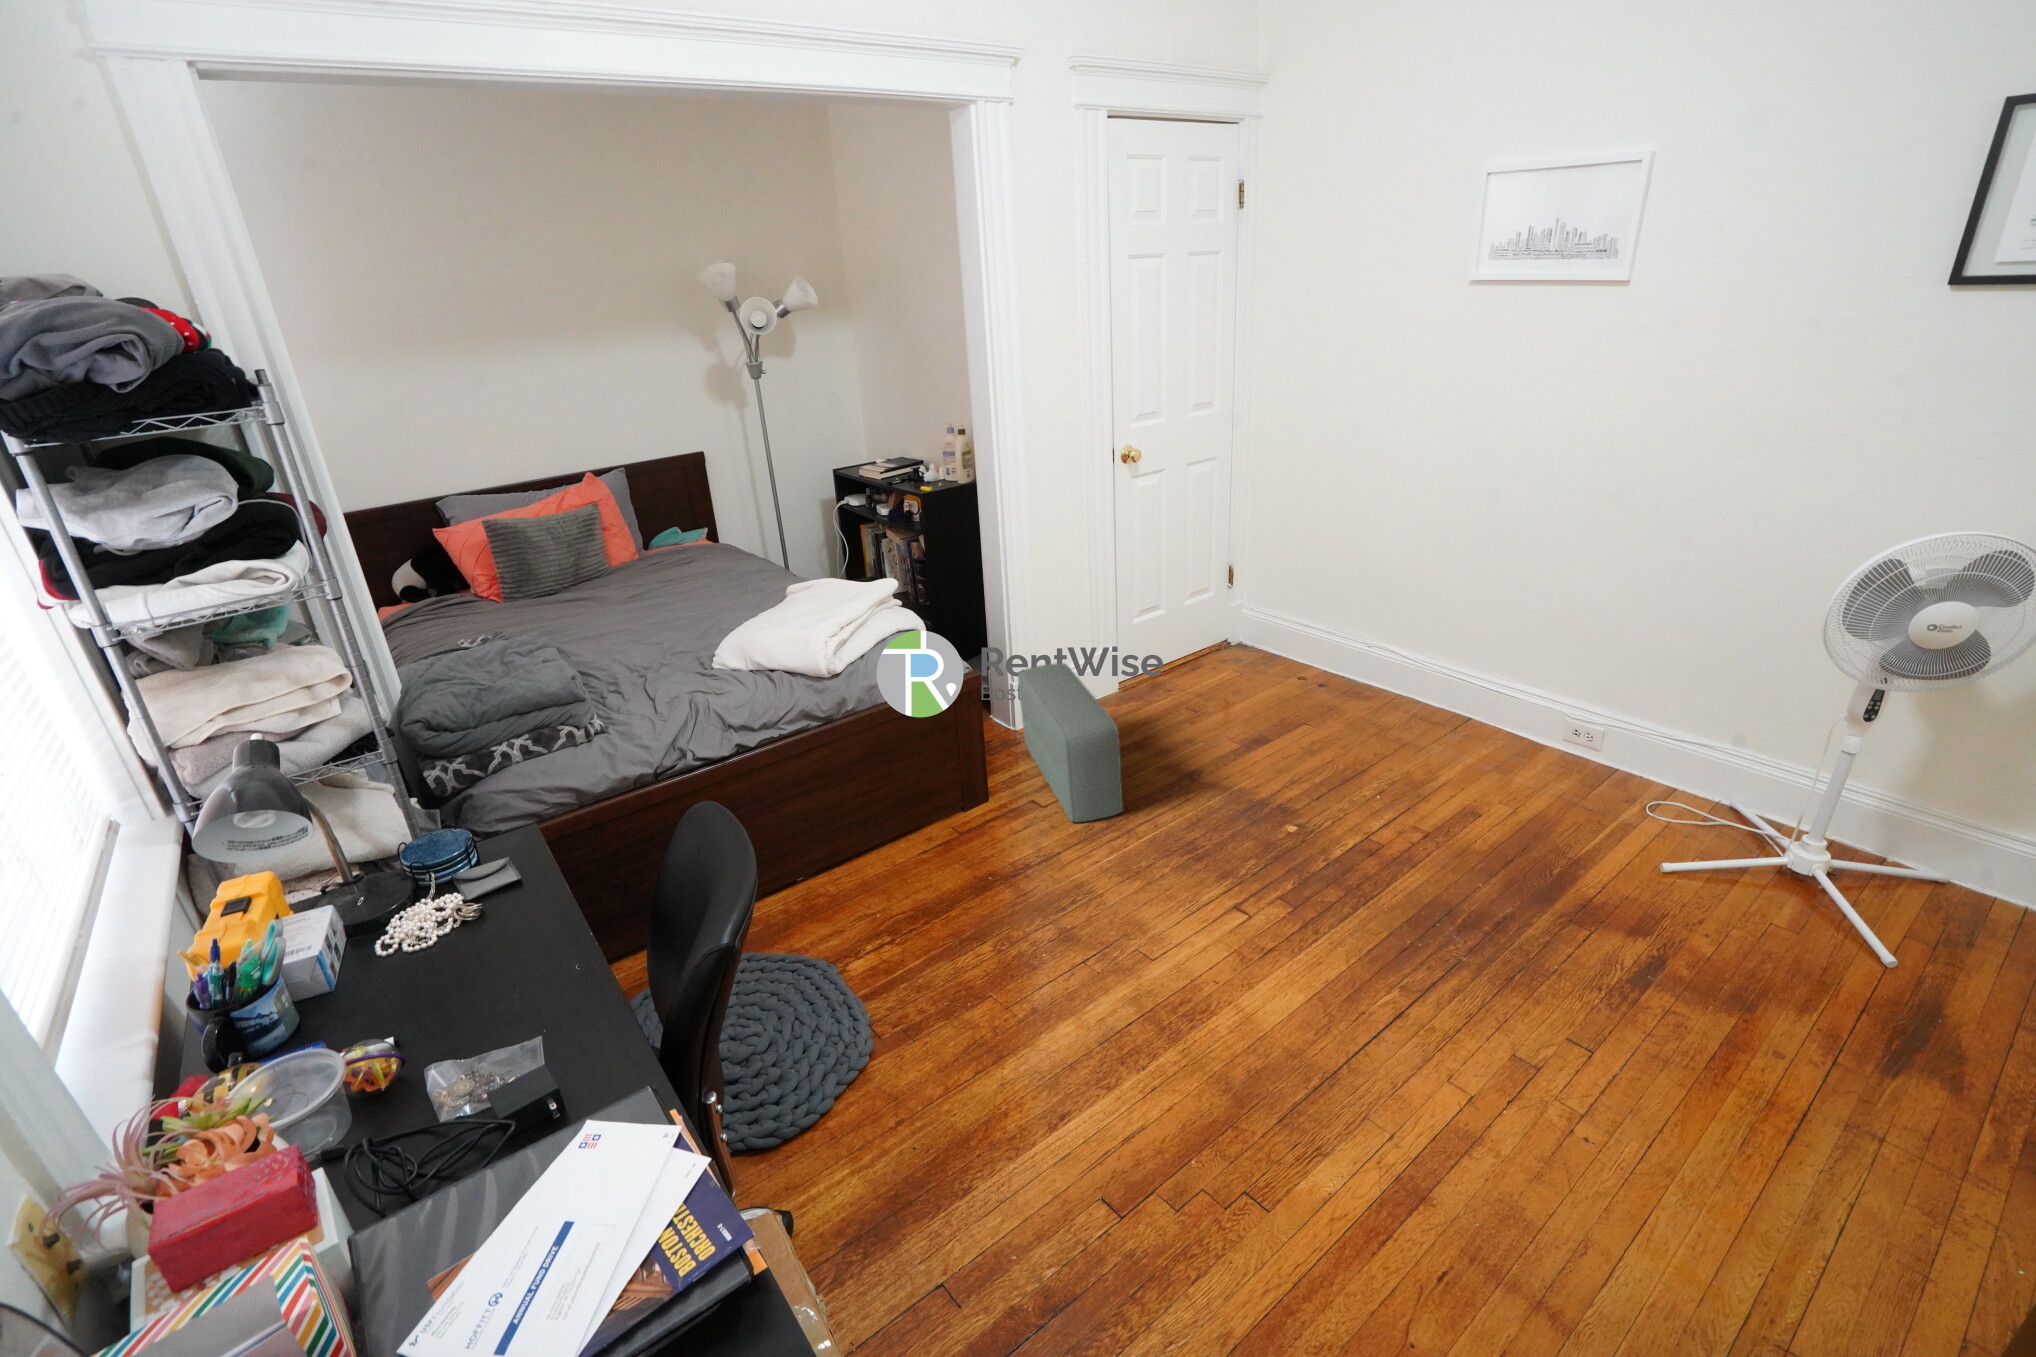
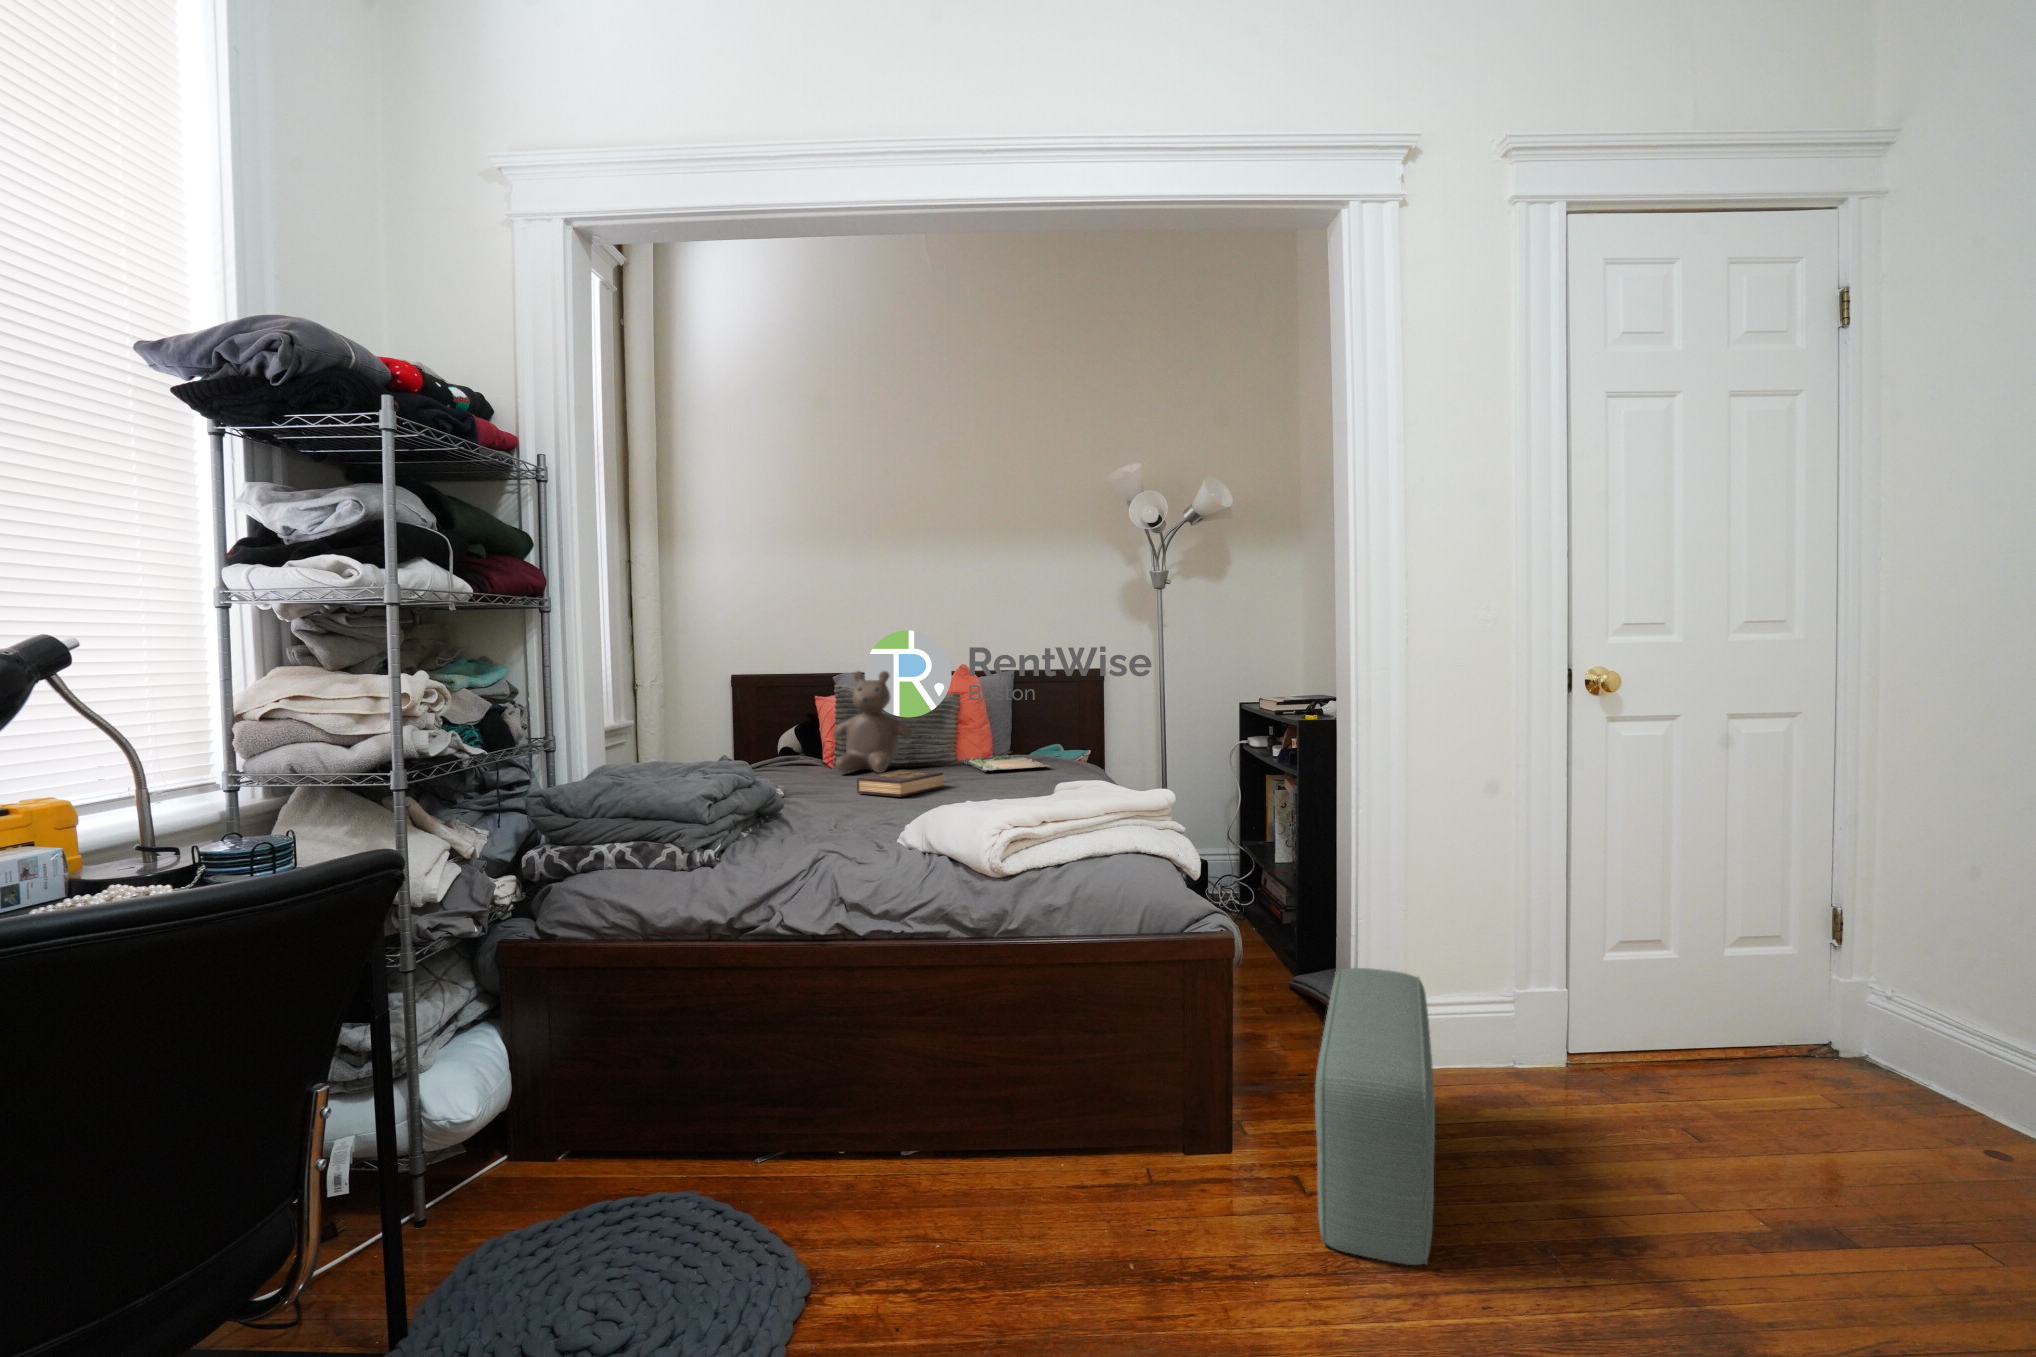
teddy bear: none [510,508,594,614] -> present [833,671,912,773]
tray: none [635,555,730,583] -> present [962,752,1049,772]
hardback book: none [601,596,670,633] -> present [857,770,943,797]

